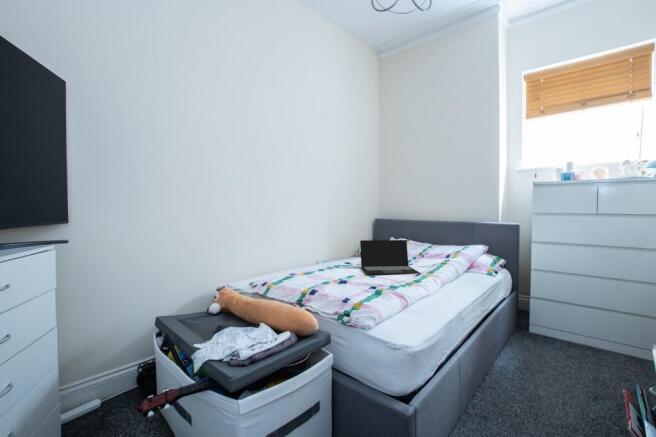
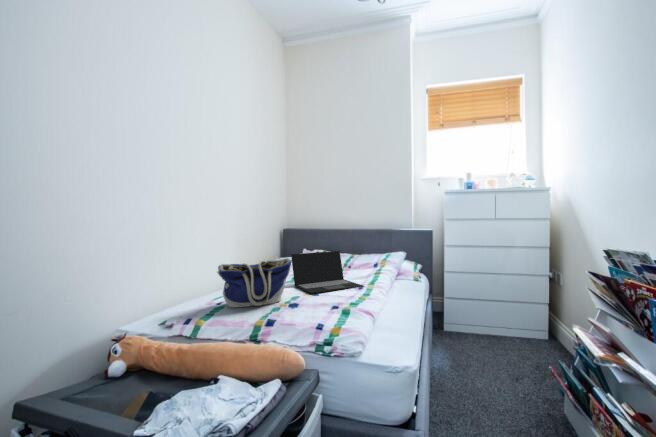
tote bag: none [288,243,346,279] -> present [217,259,291,307]

